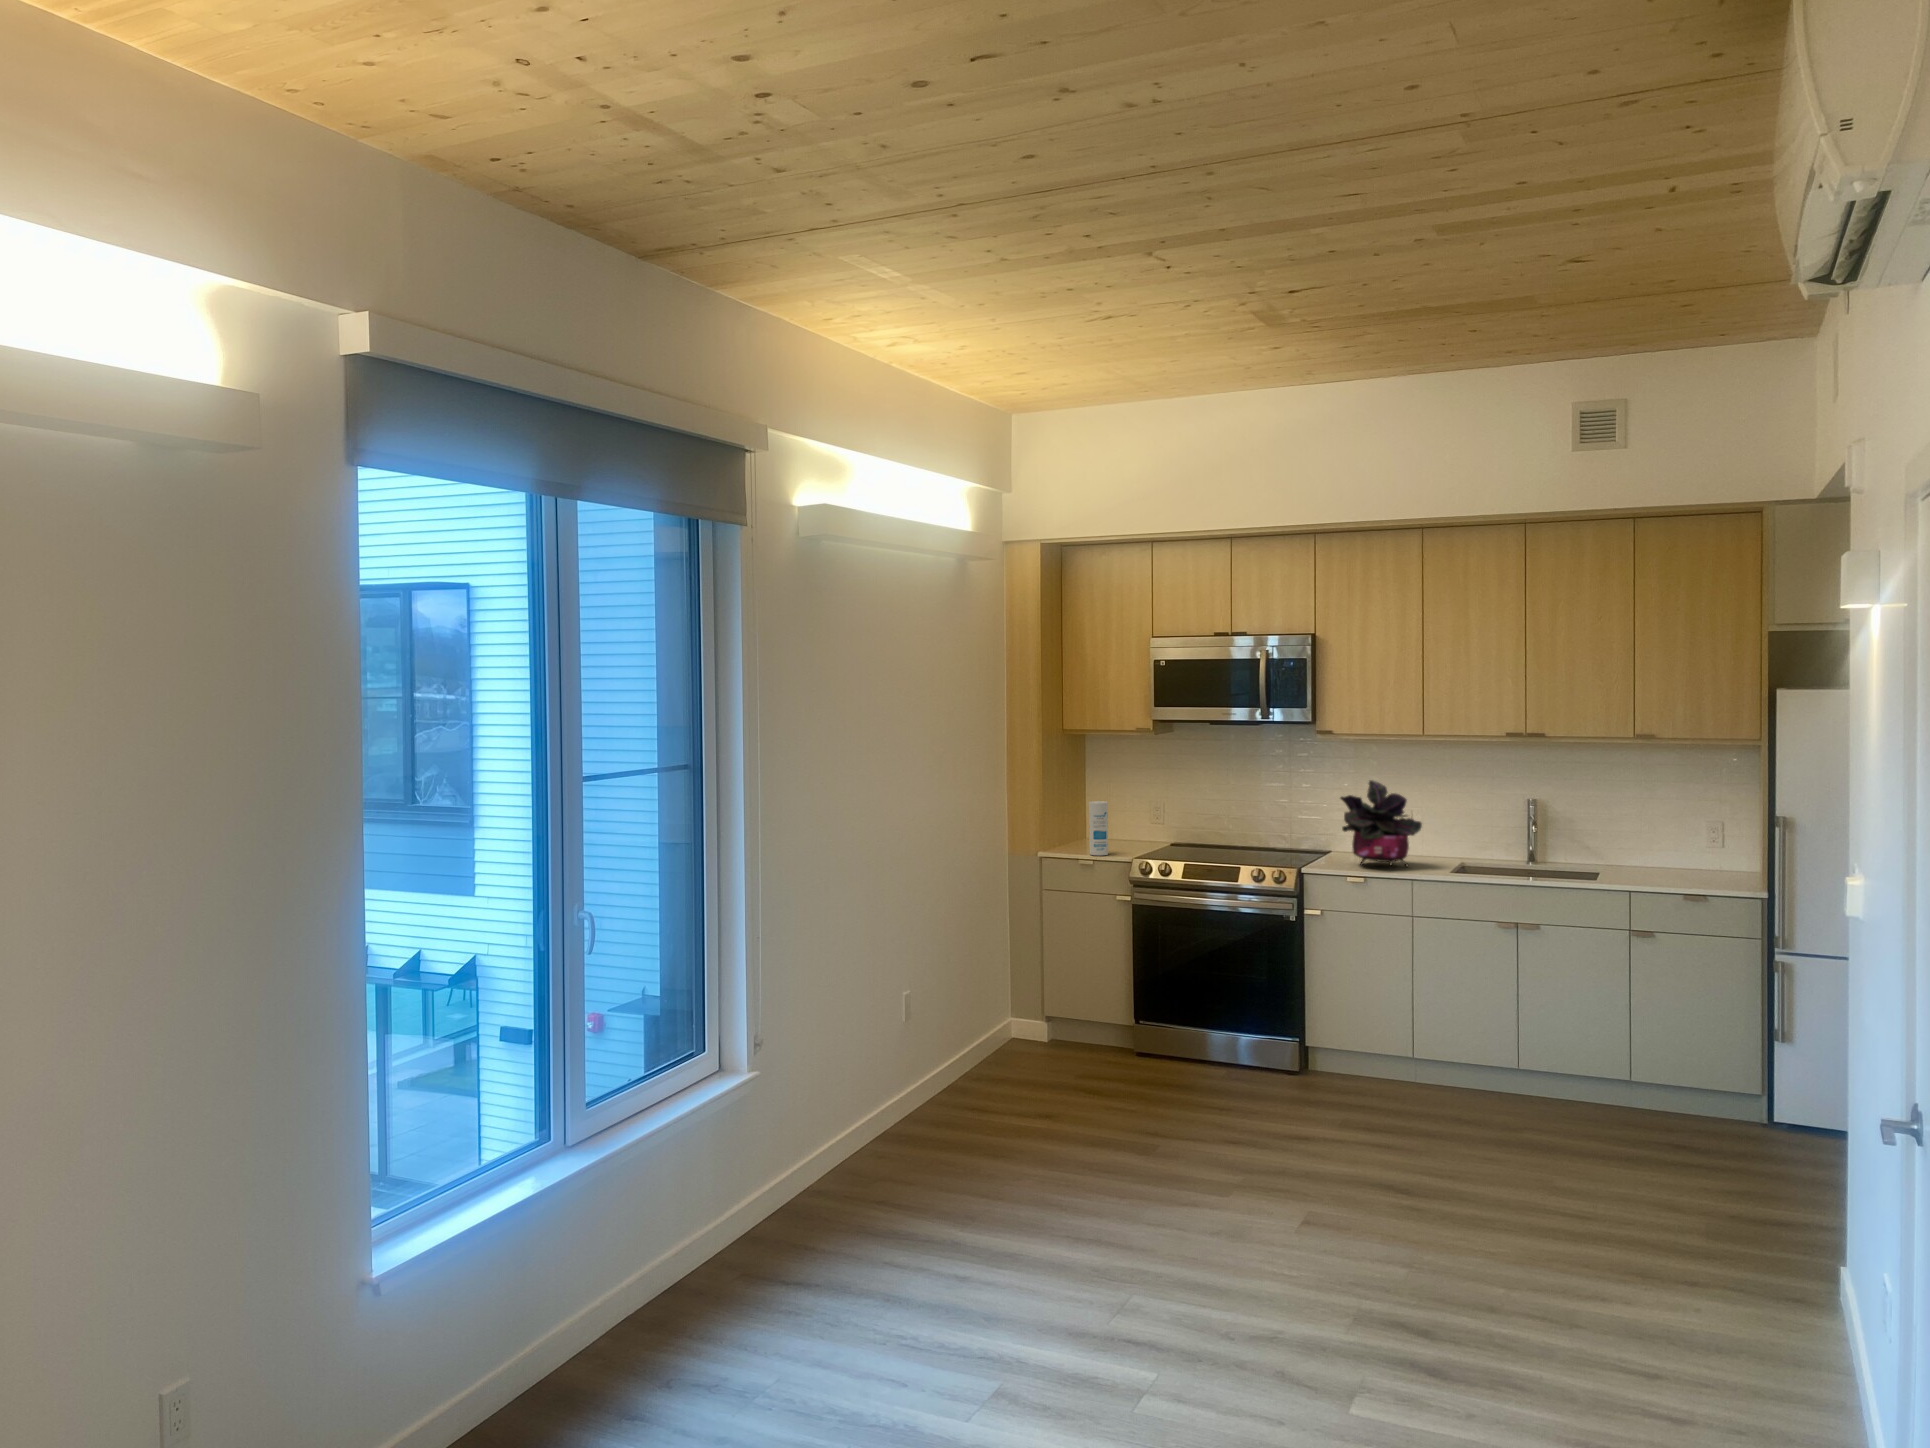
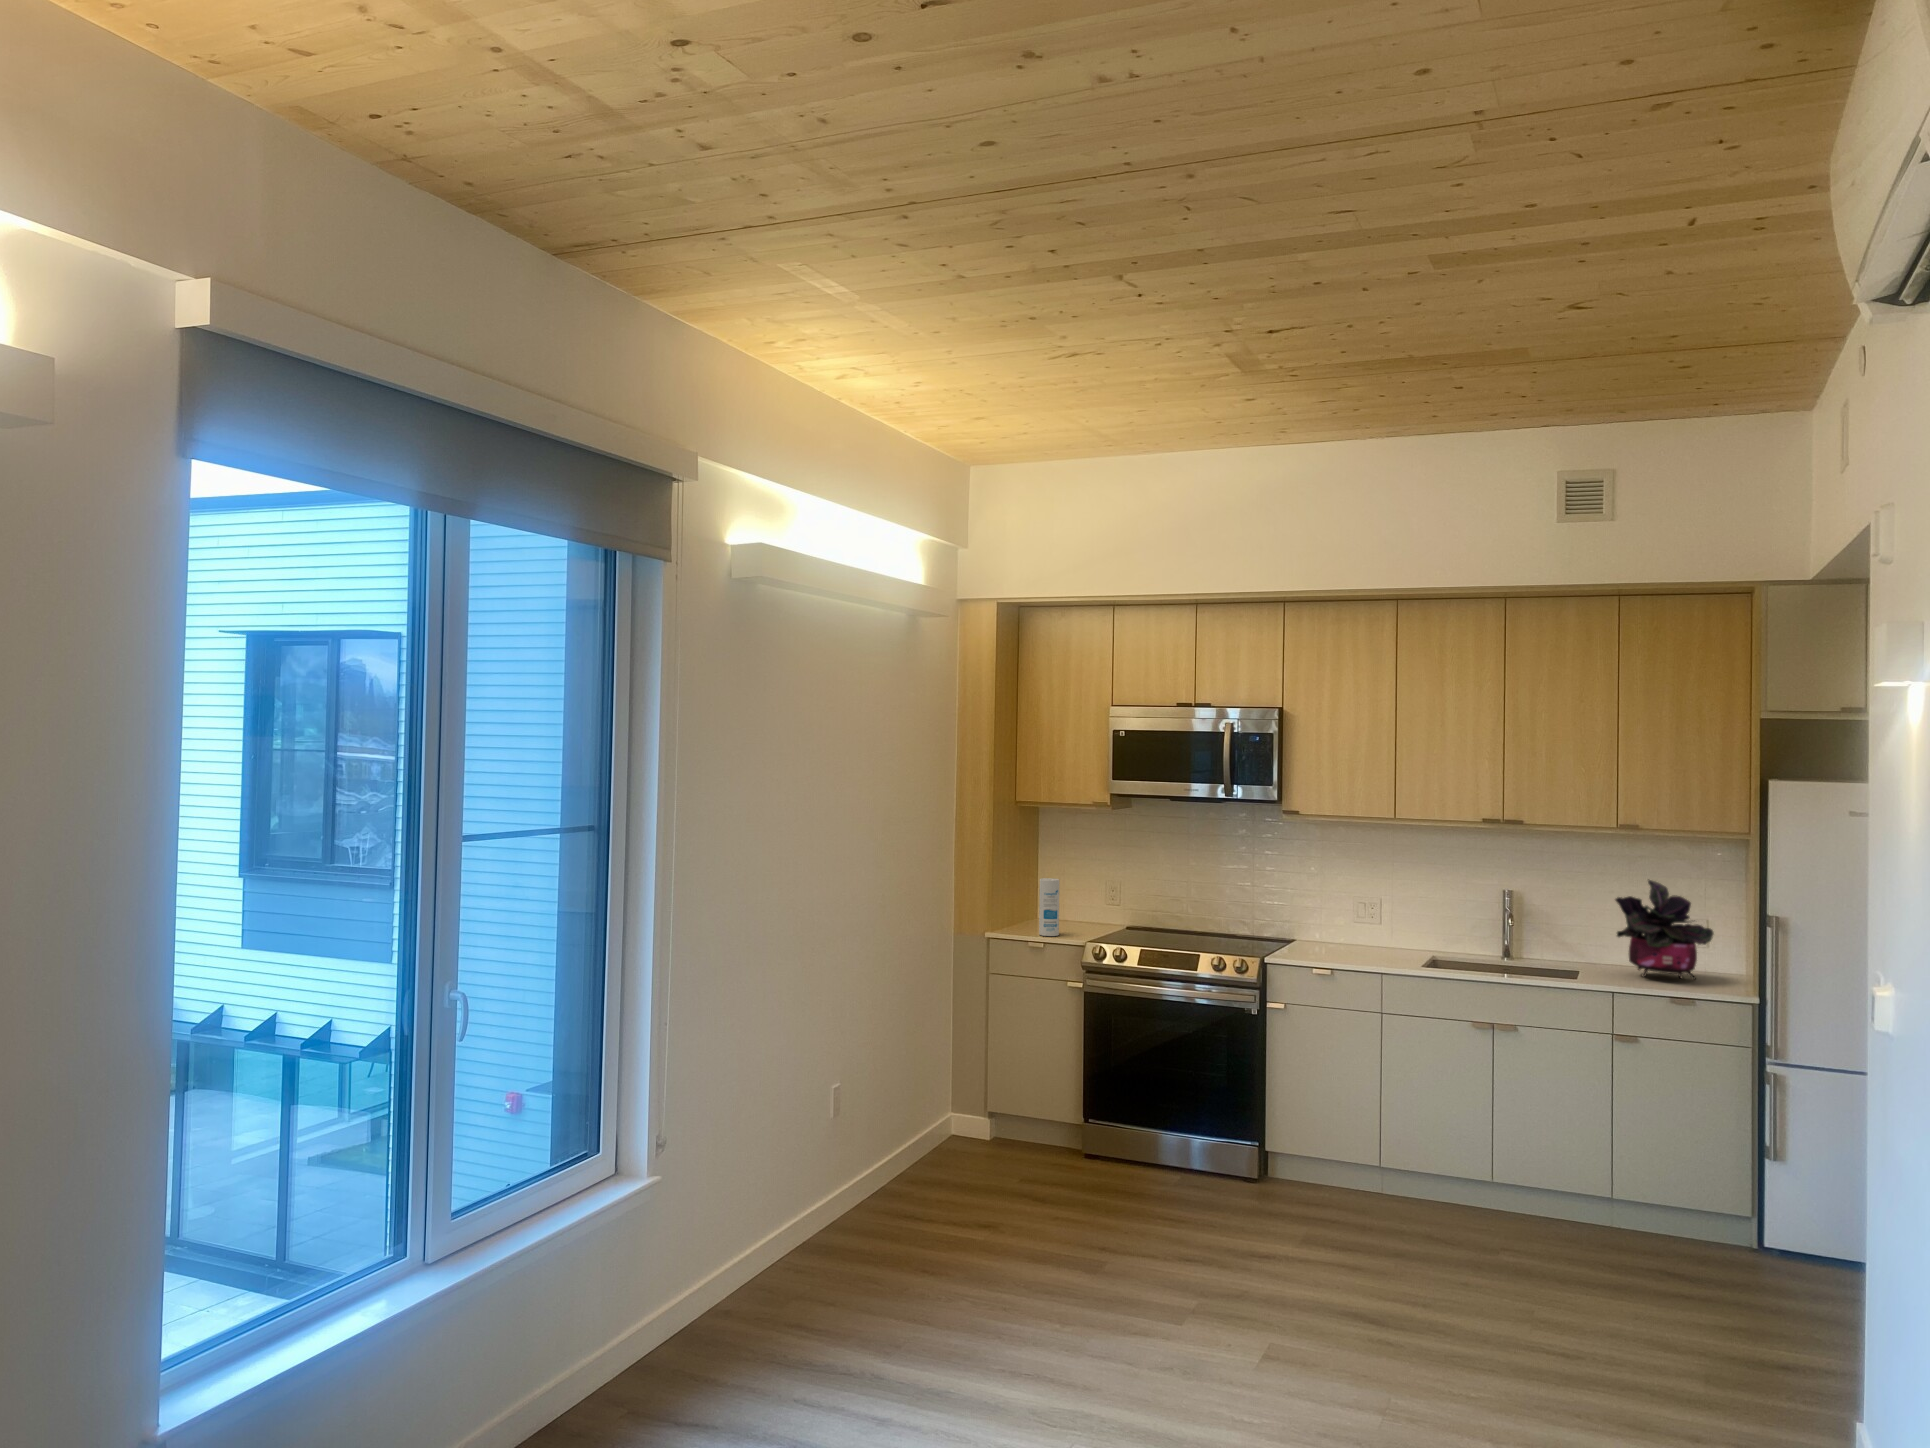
potted plant: present [1340,780,1422,866] -> present [1615,880,1714,979]

